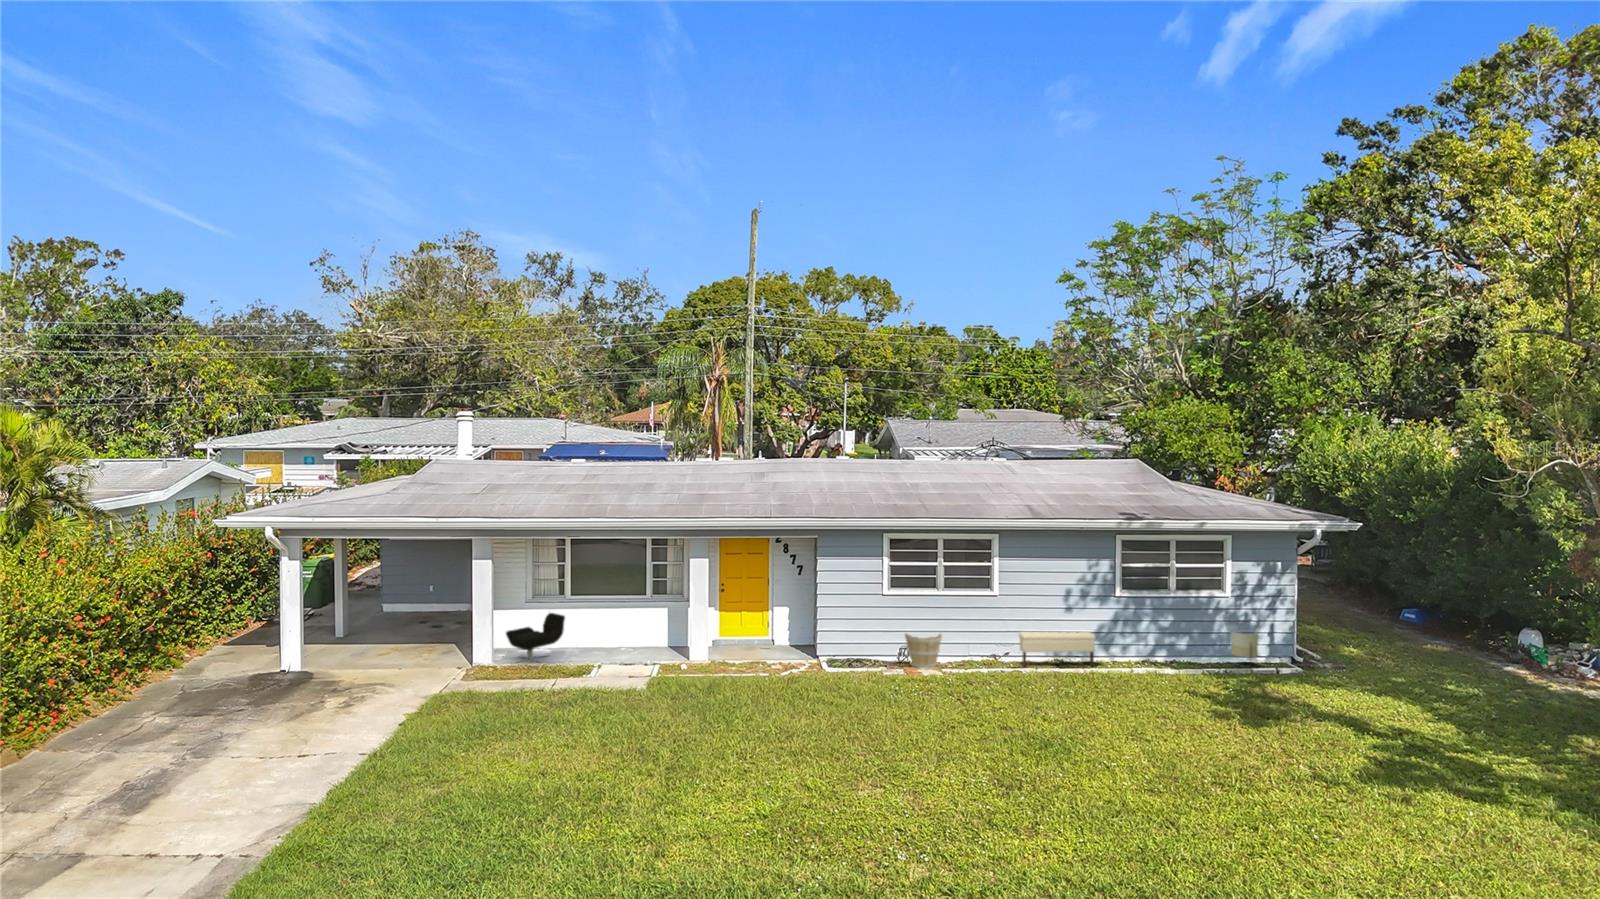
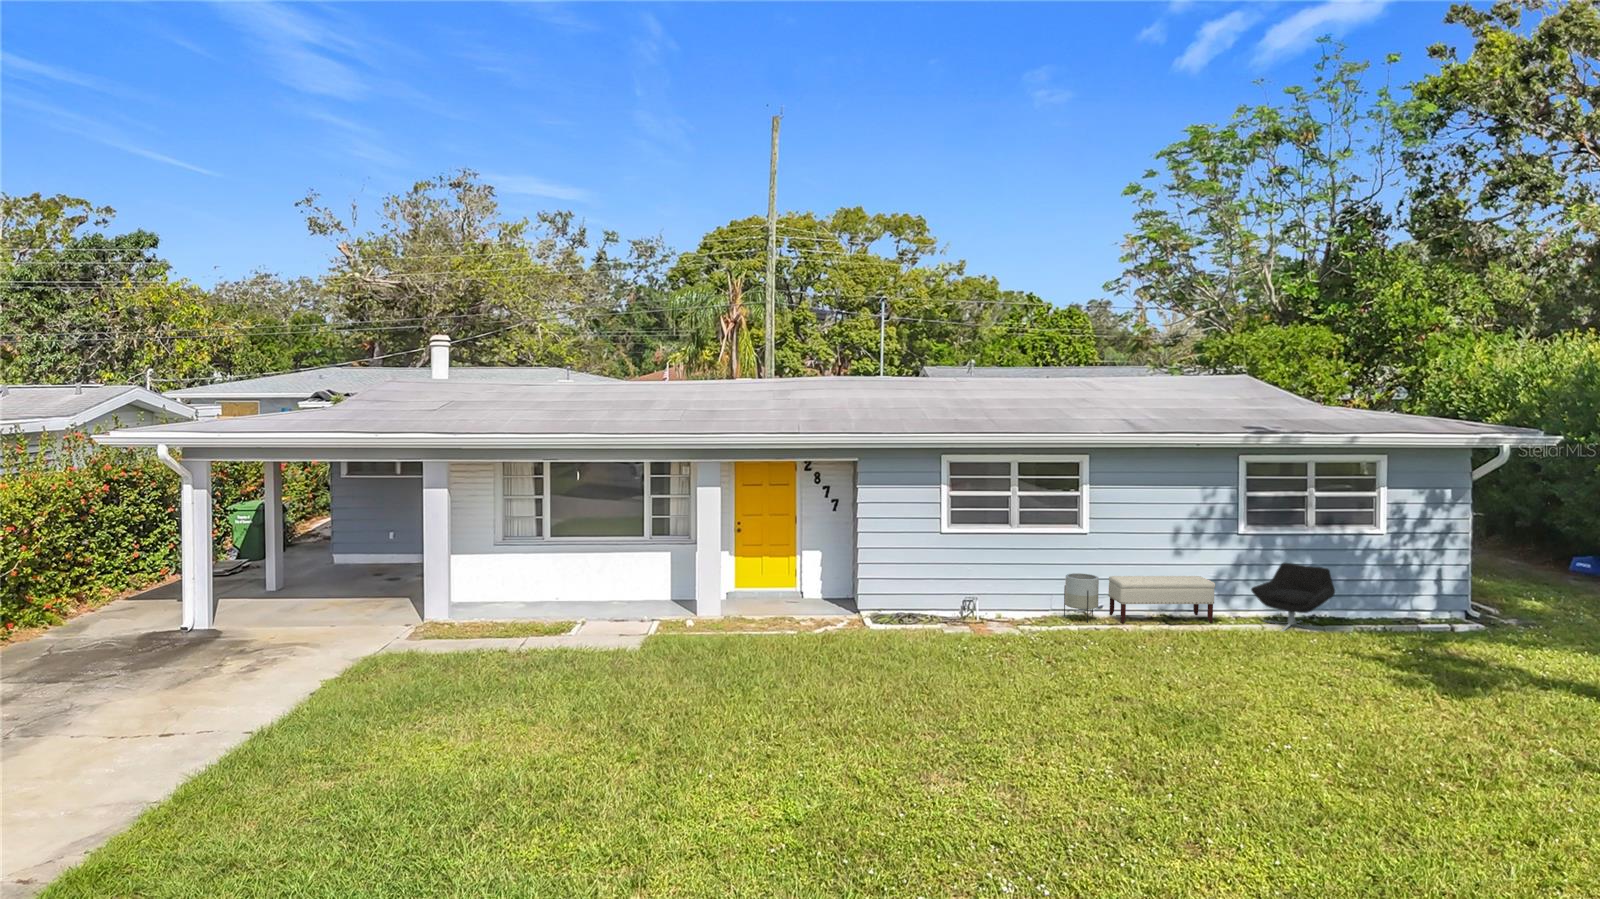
lounge chair: present [506,613,565,664] -> present [1251,563,1335,631]
wooden bucket: present [905,631,942,668] -> none [969,576,1017,625]
planter: present [1229,631,1258,659] -> present [1064,573,1099,623]

